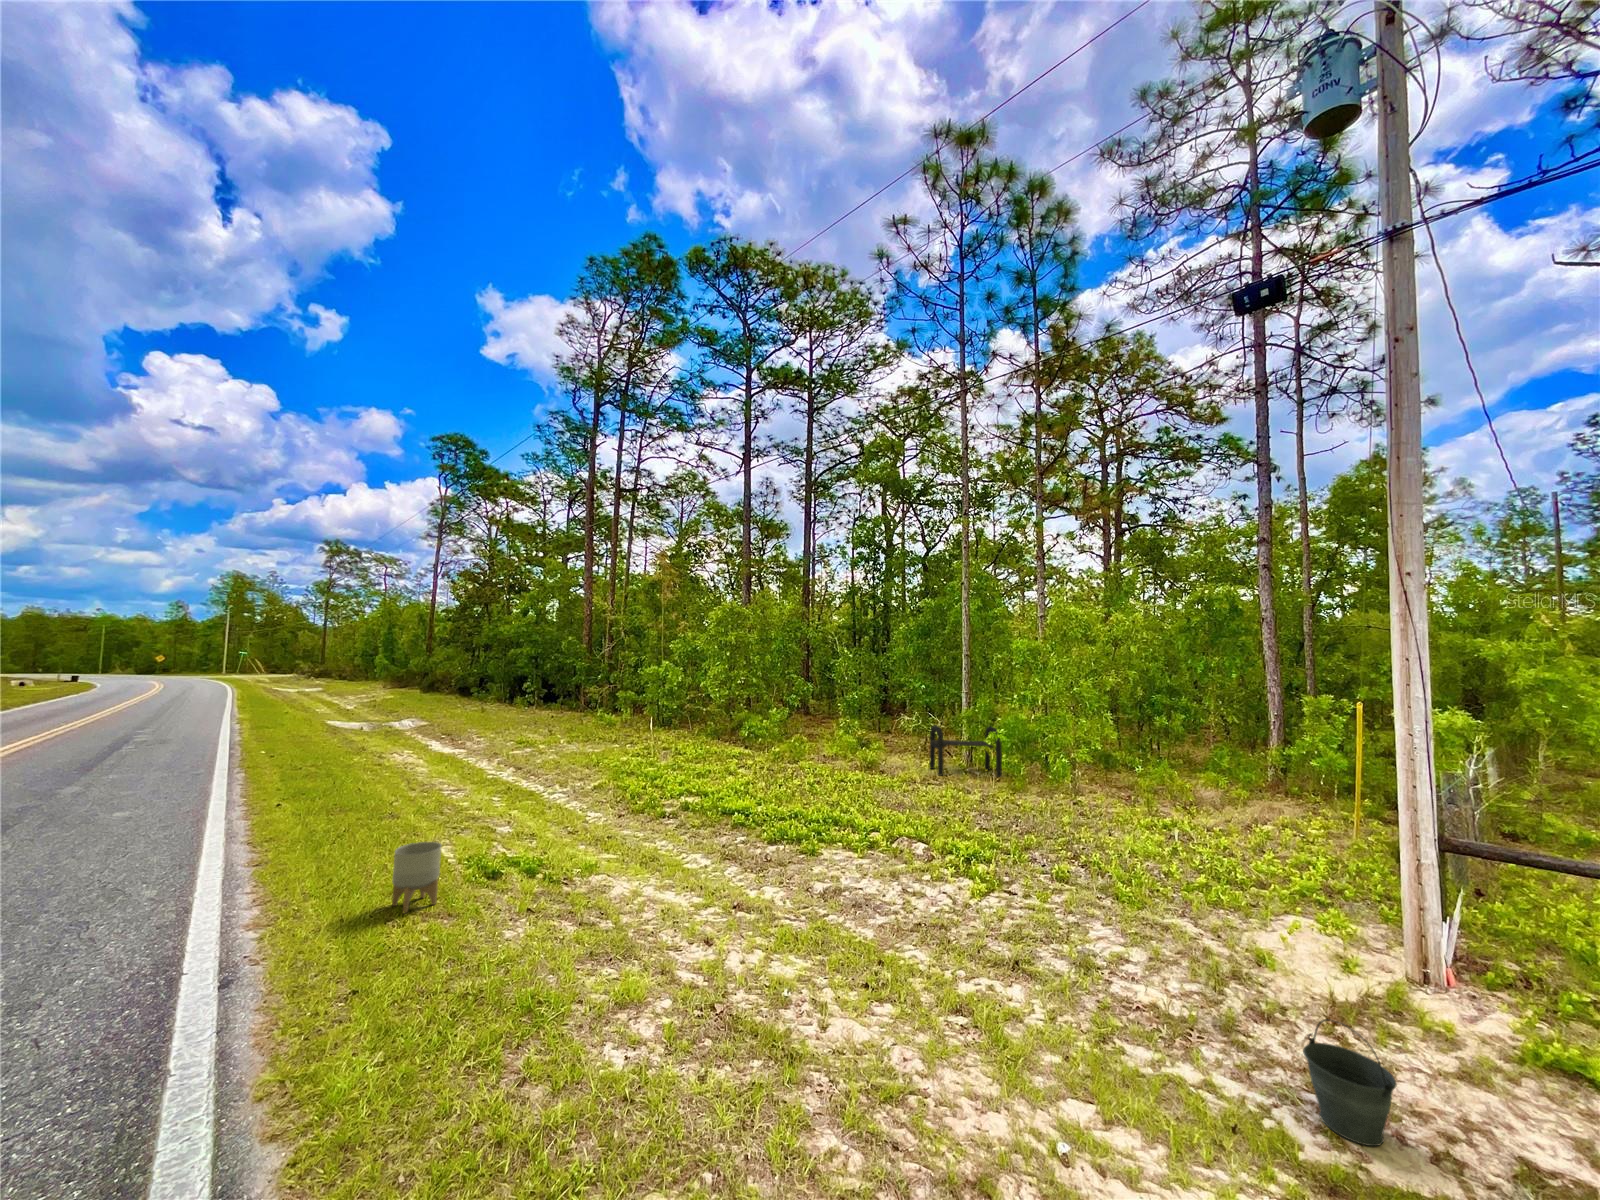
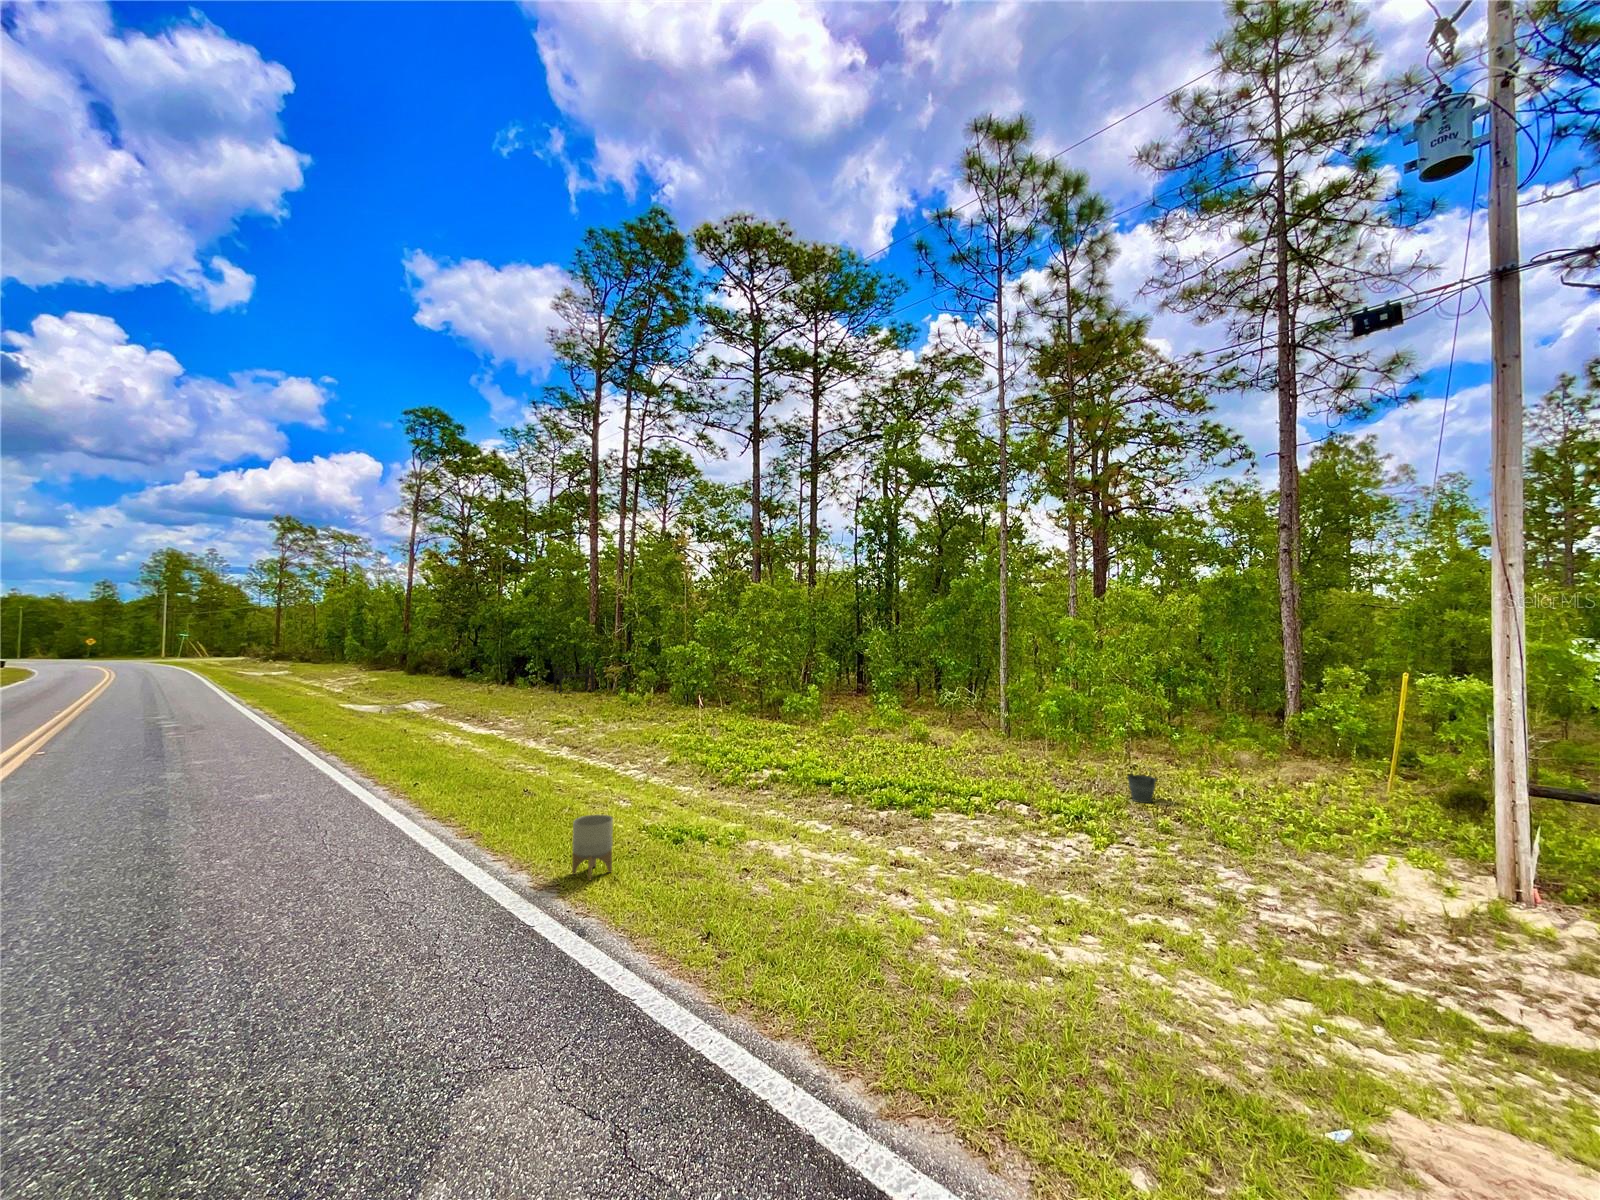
bench: present [929,725,1002,777] -> present [554,666,594,693]
bucket: present [1303,1019,1396,1146] -> present [1127,773,1156,803]

